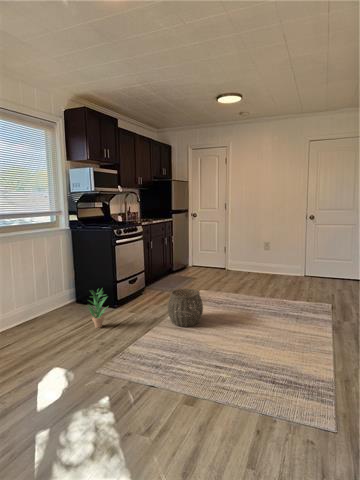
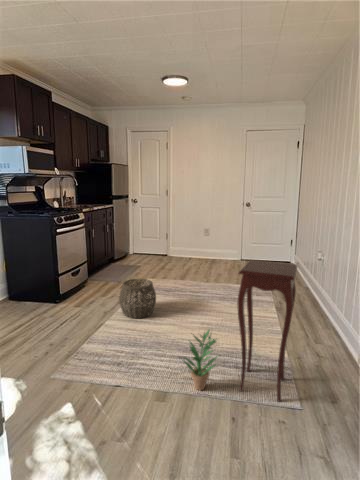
side table: none [266,271,335,422] -> present [237,260,297,402]
potted plant: present [89,290,107,328] -> present [184,330,217,390]

